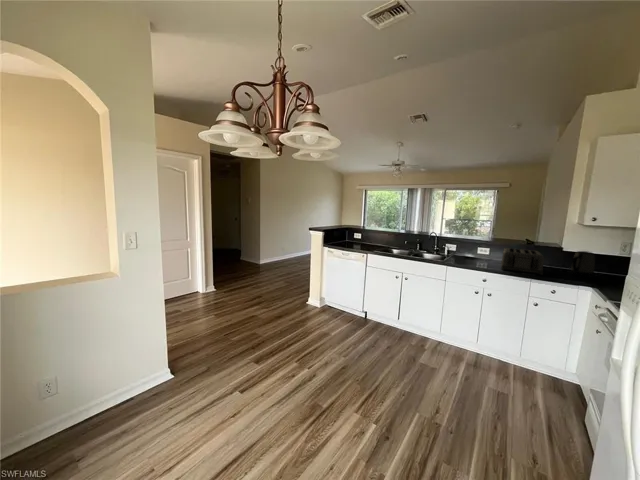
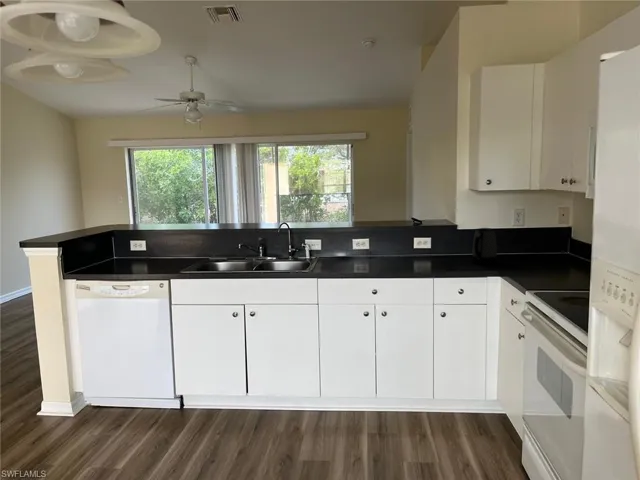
toaster: present [501,248,544,275] -> none [388,235,445,271]

